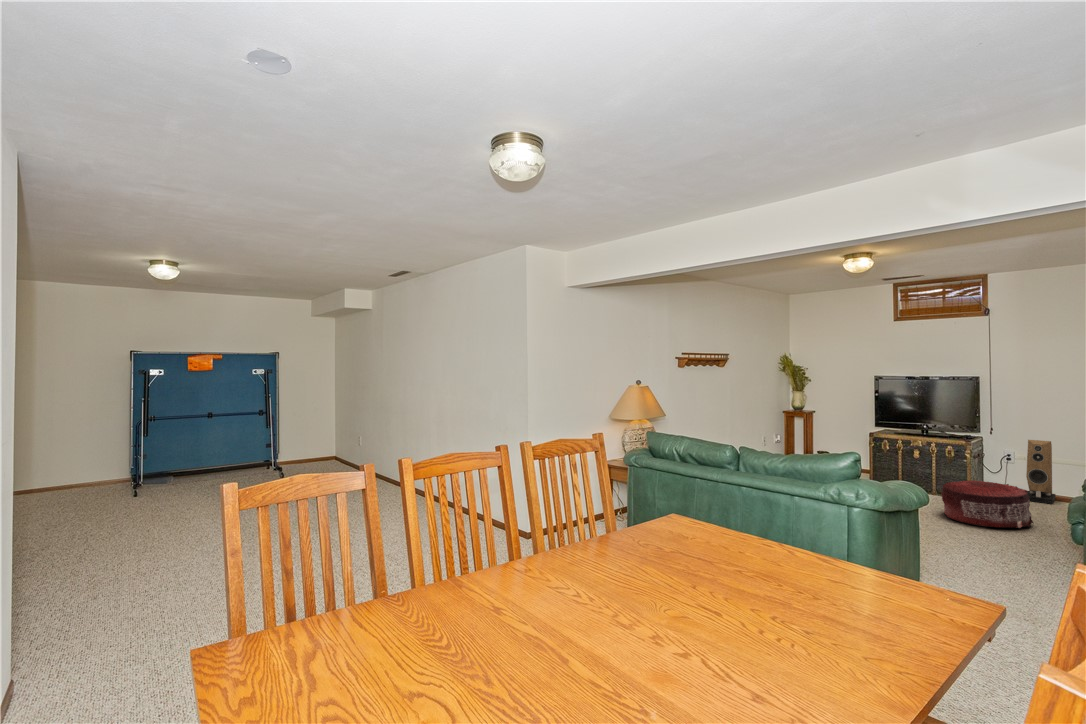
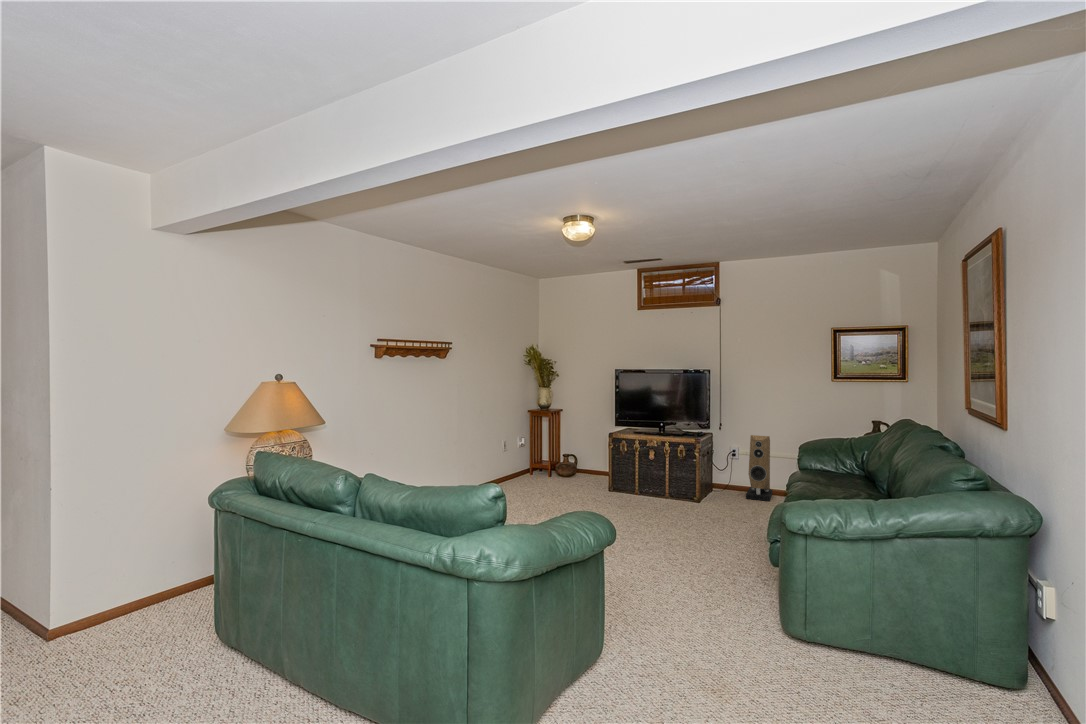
pouf: present [941,480,1033,528] -> none [669,483,753,539]

